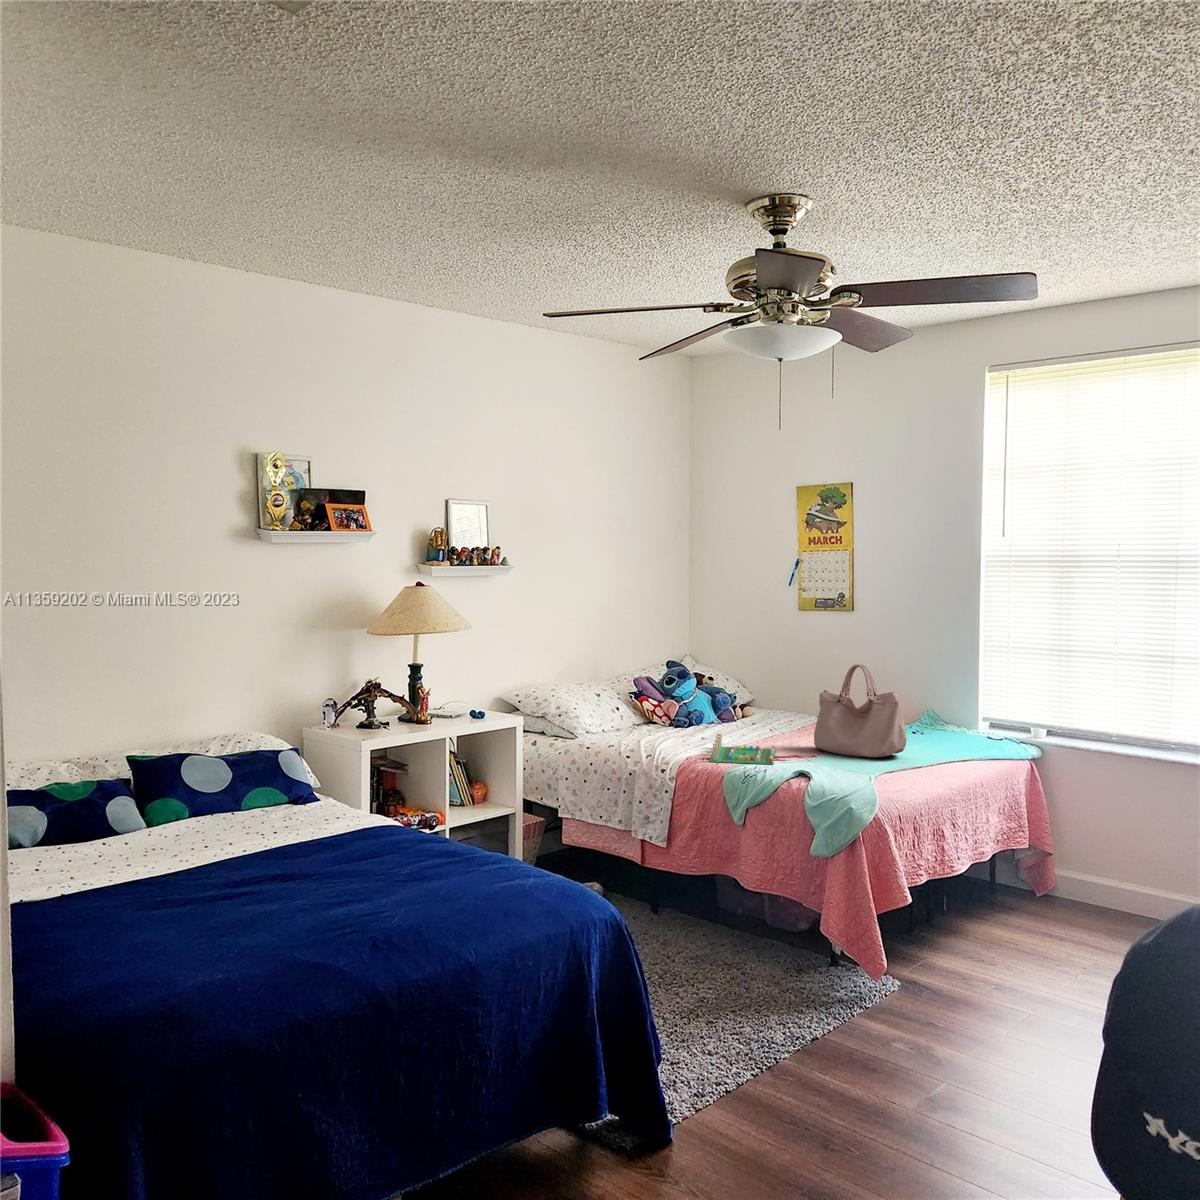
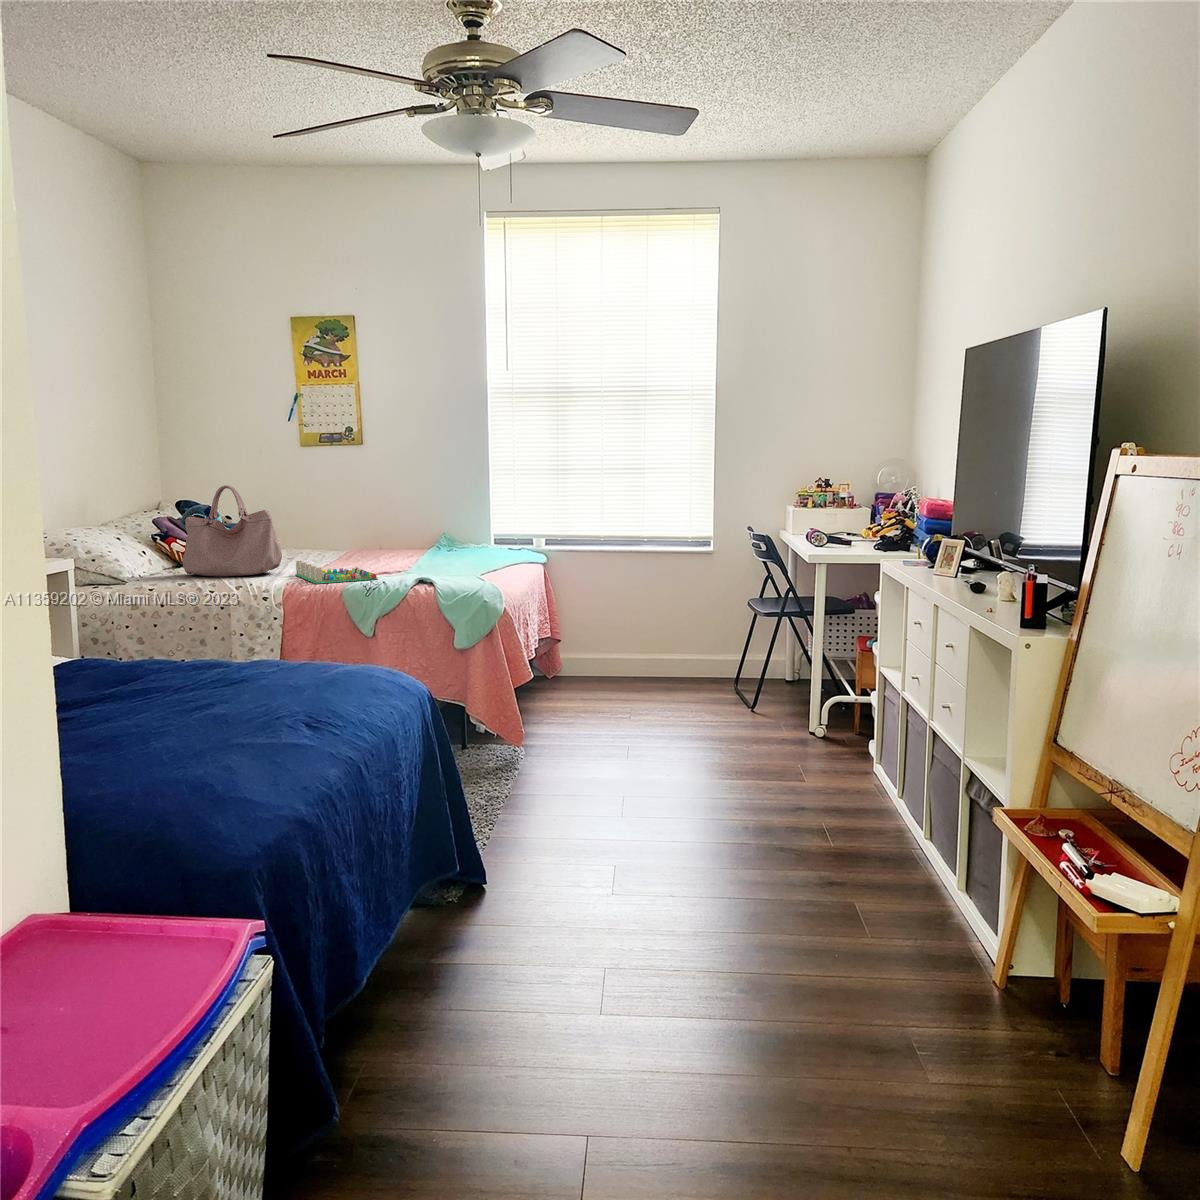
handbag: present [814,664,906,757] -> present [182,485,282,577]

